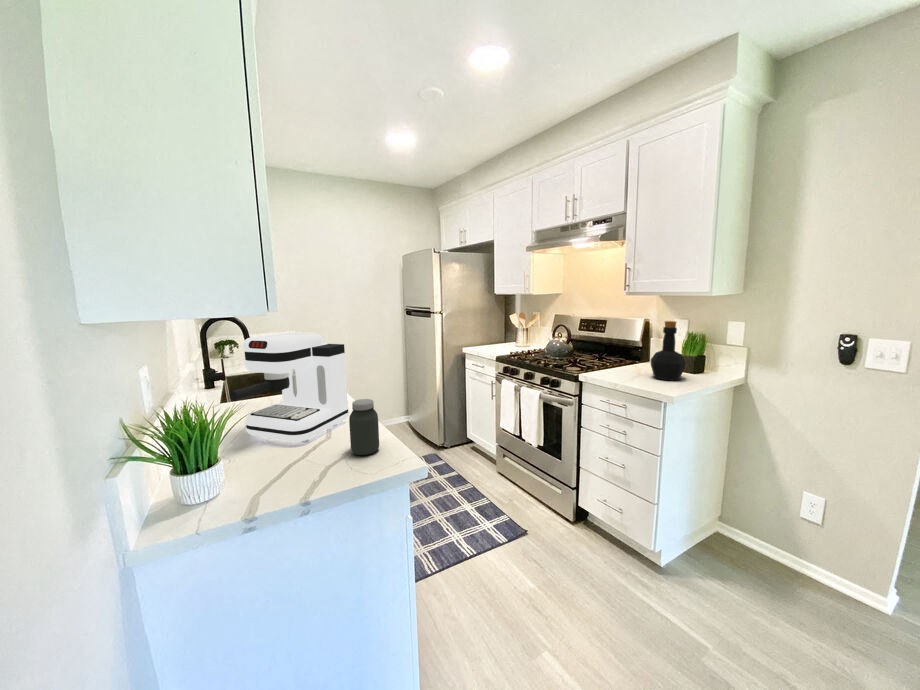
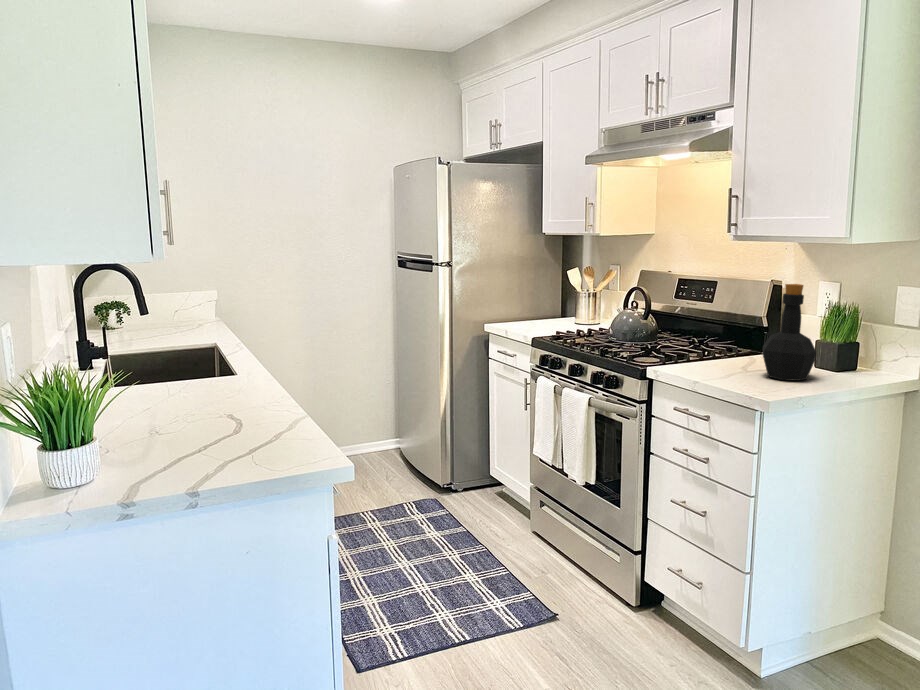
coffee maker: present [230,332,349,442] -> none [108,287,269,435]
jar: present [349,399,379,455] -> none [259,378,299,451]

